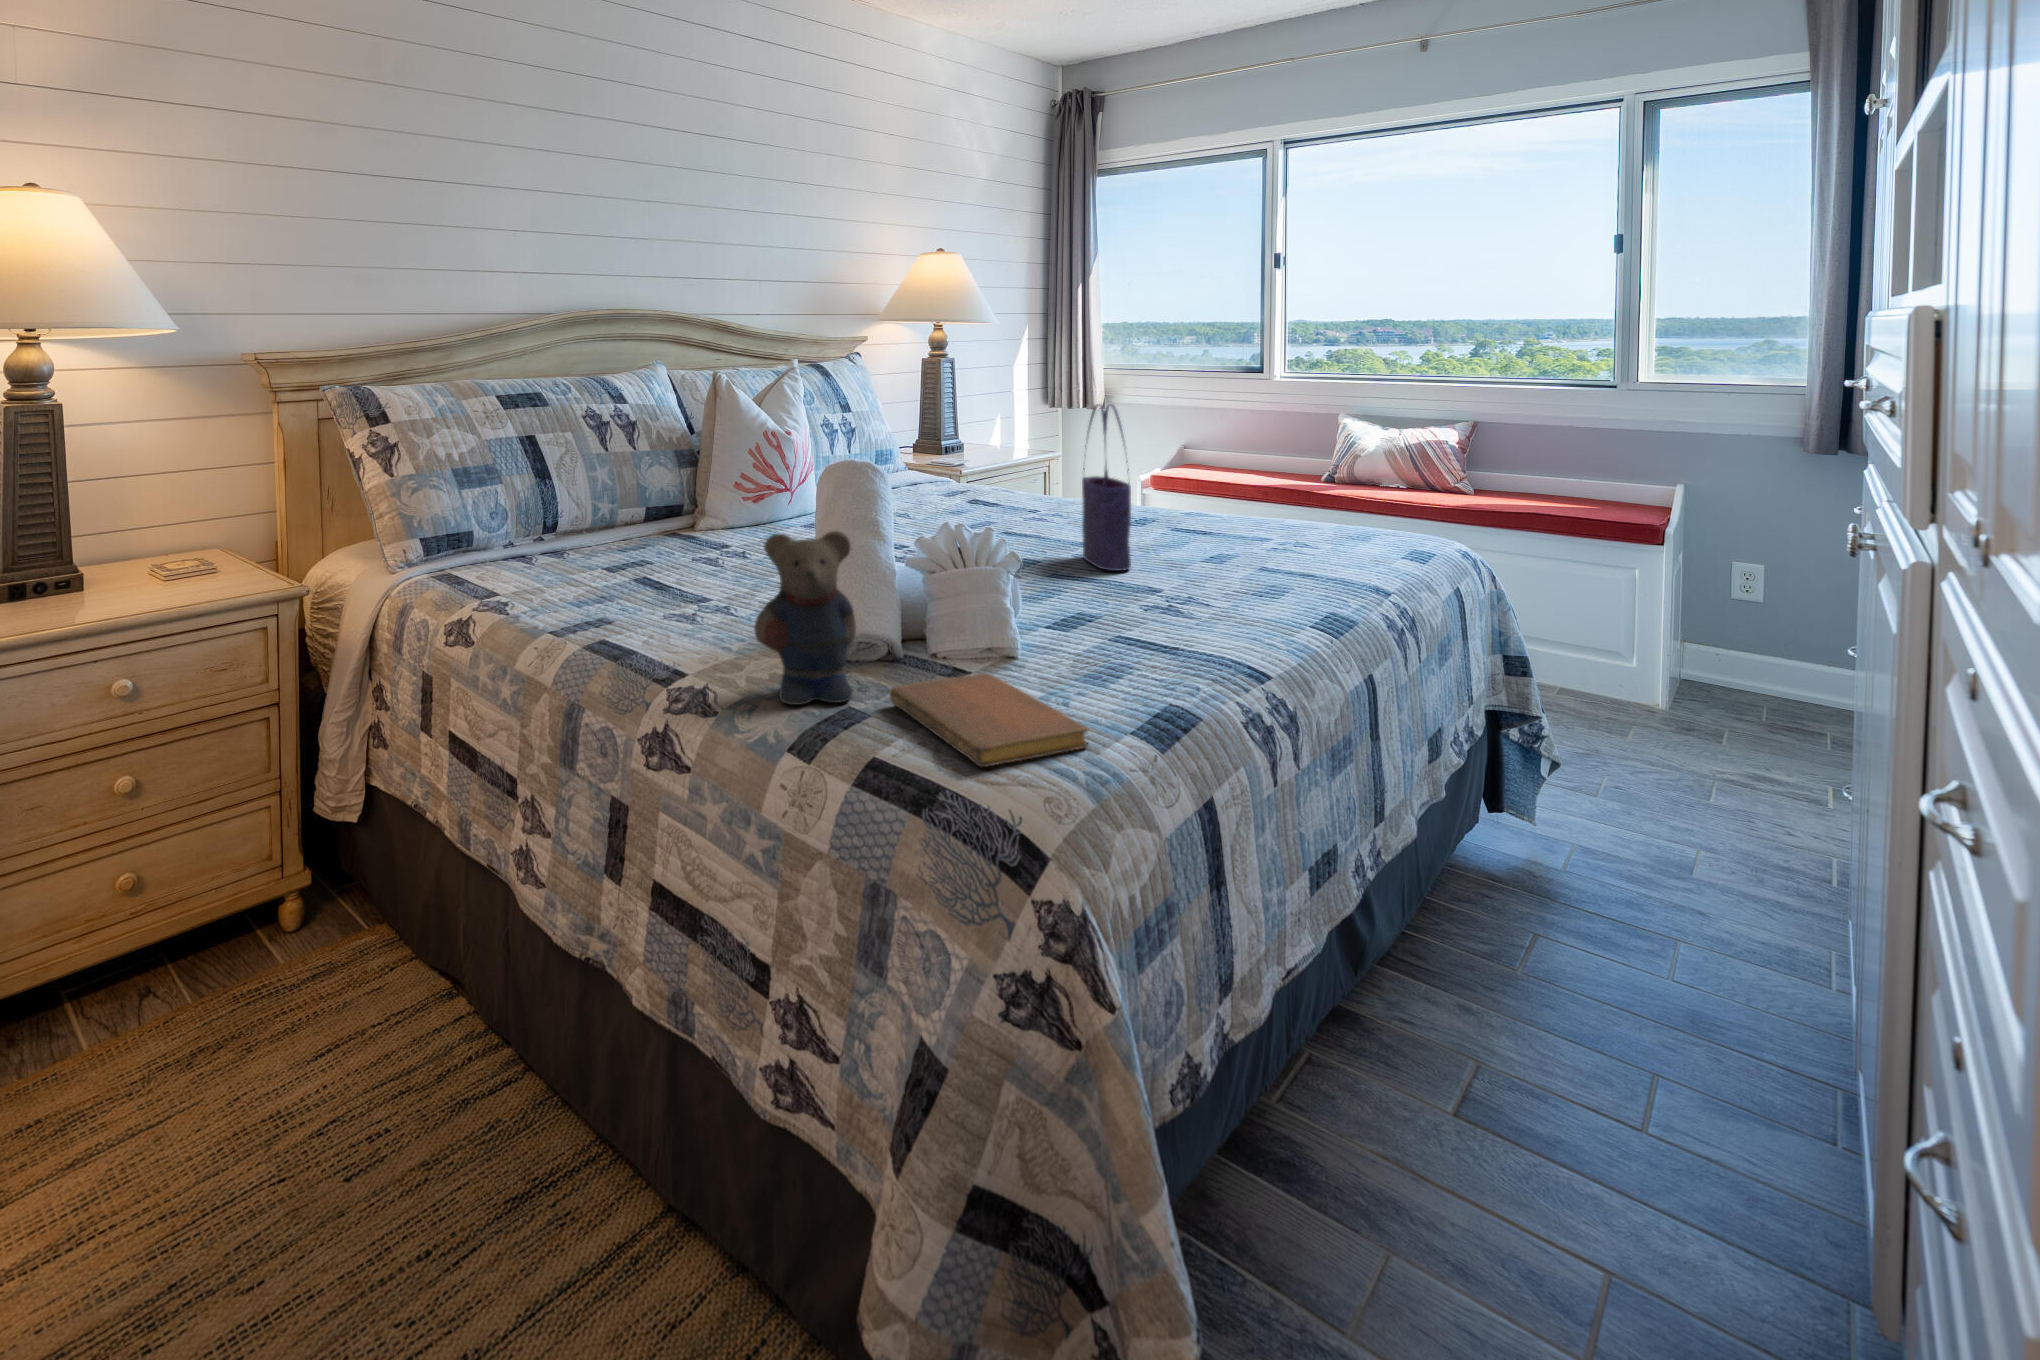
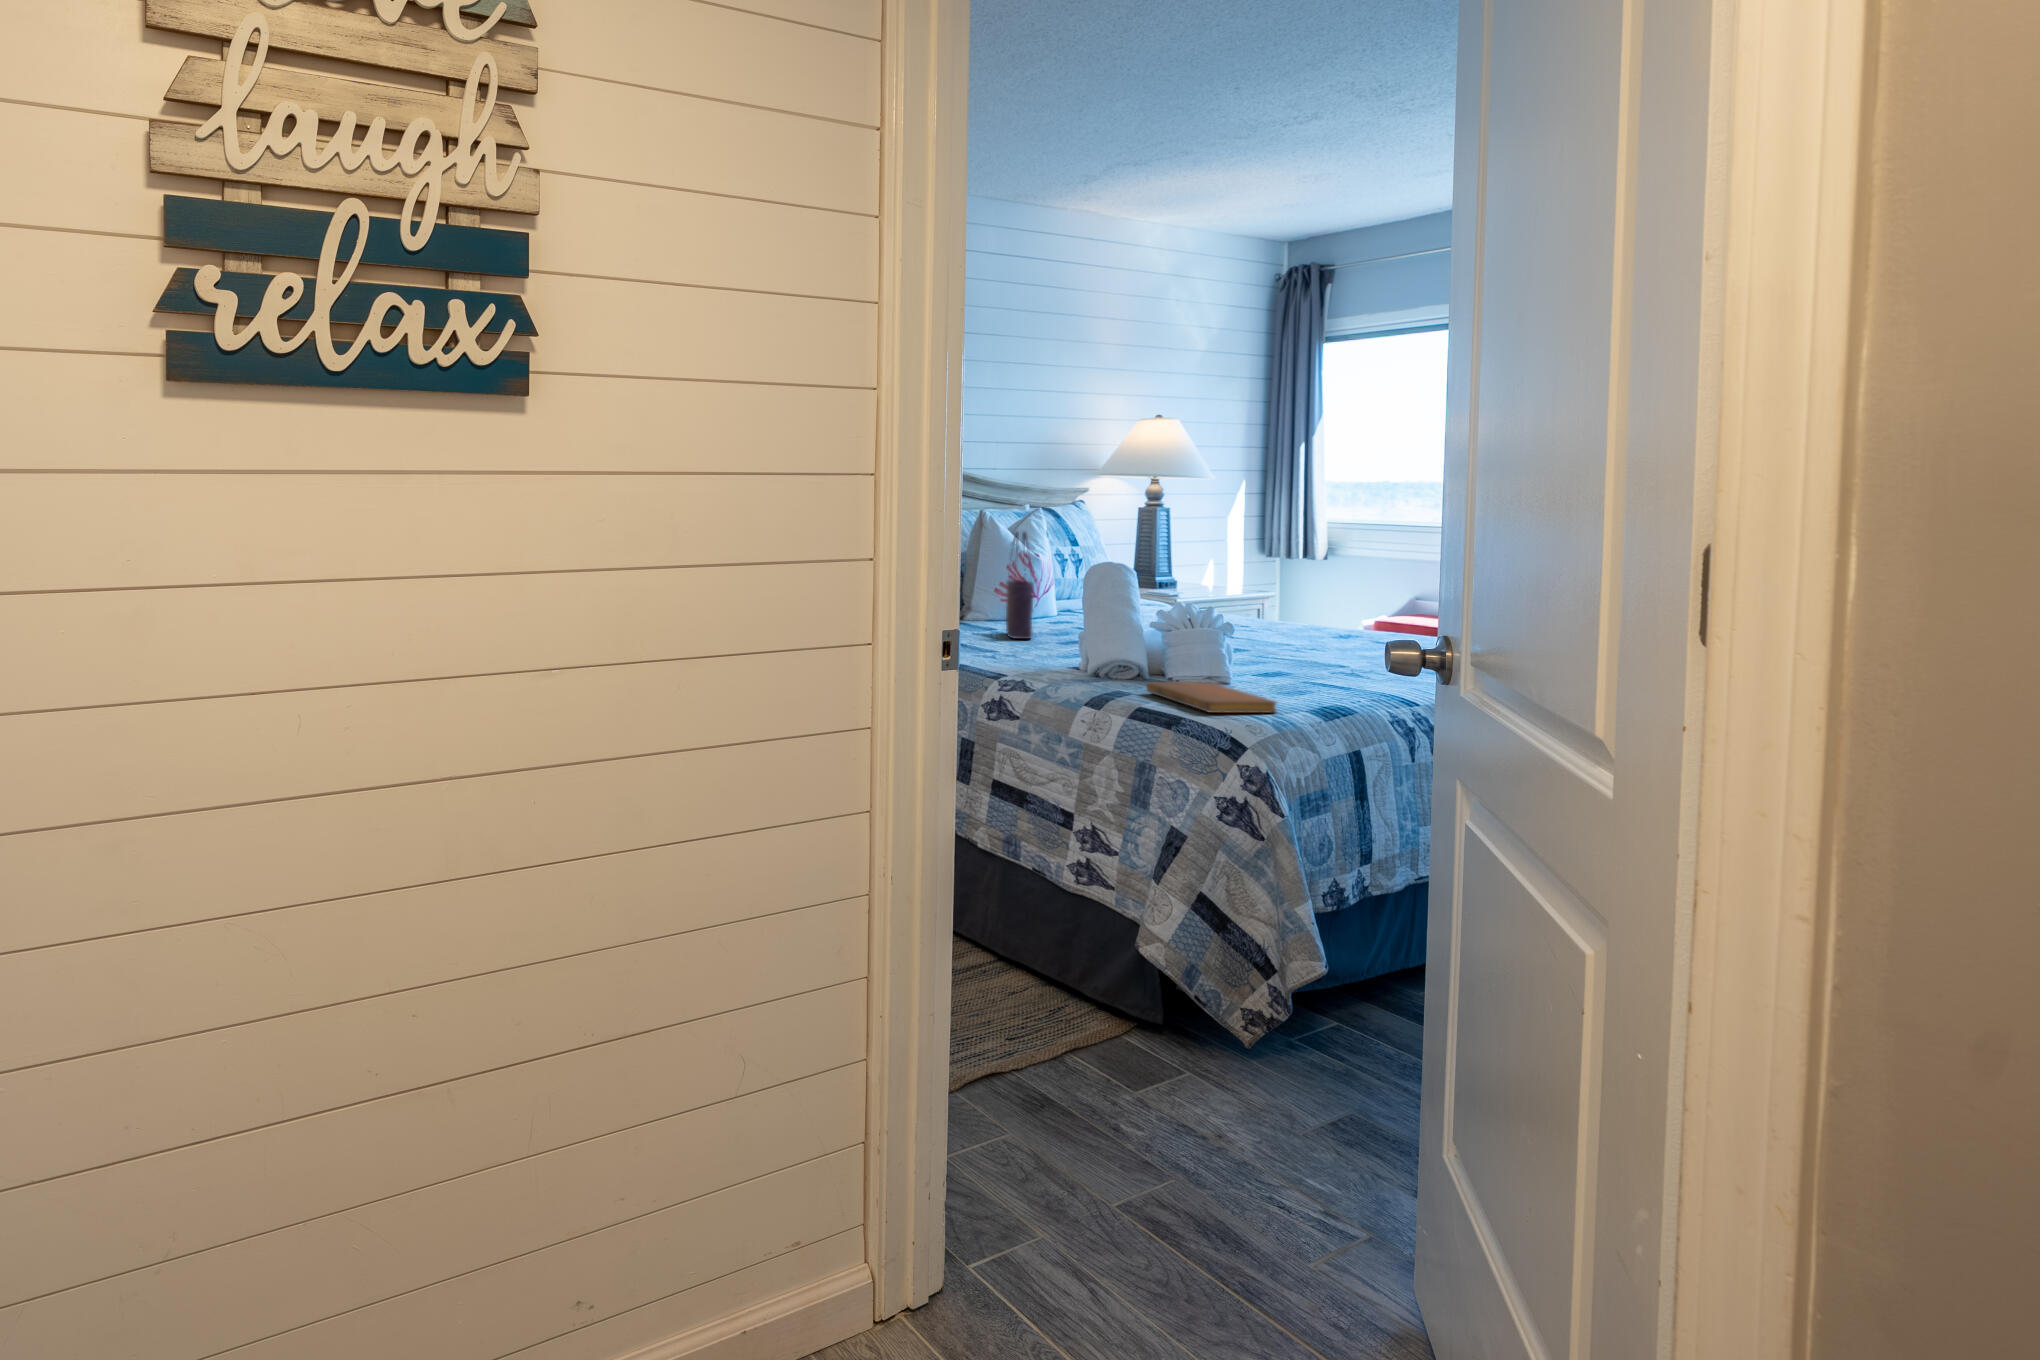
tote bag: present [1082,404,1131,571] -> present [1006,532,1034,639]
teddy bear: present [754,531,856,705] -> none [1058,591,1124,690]

